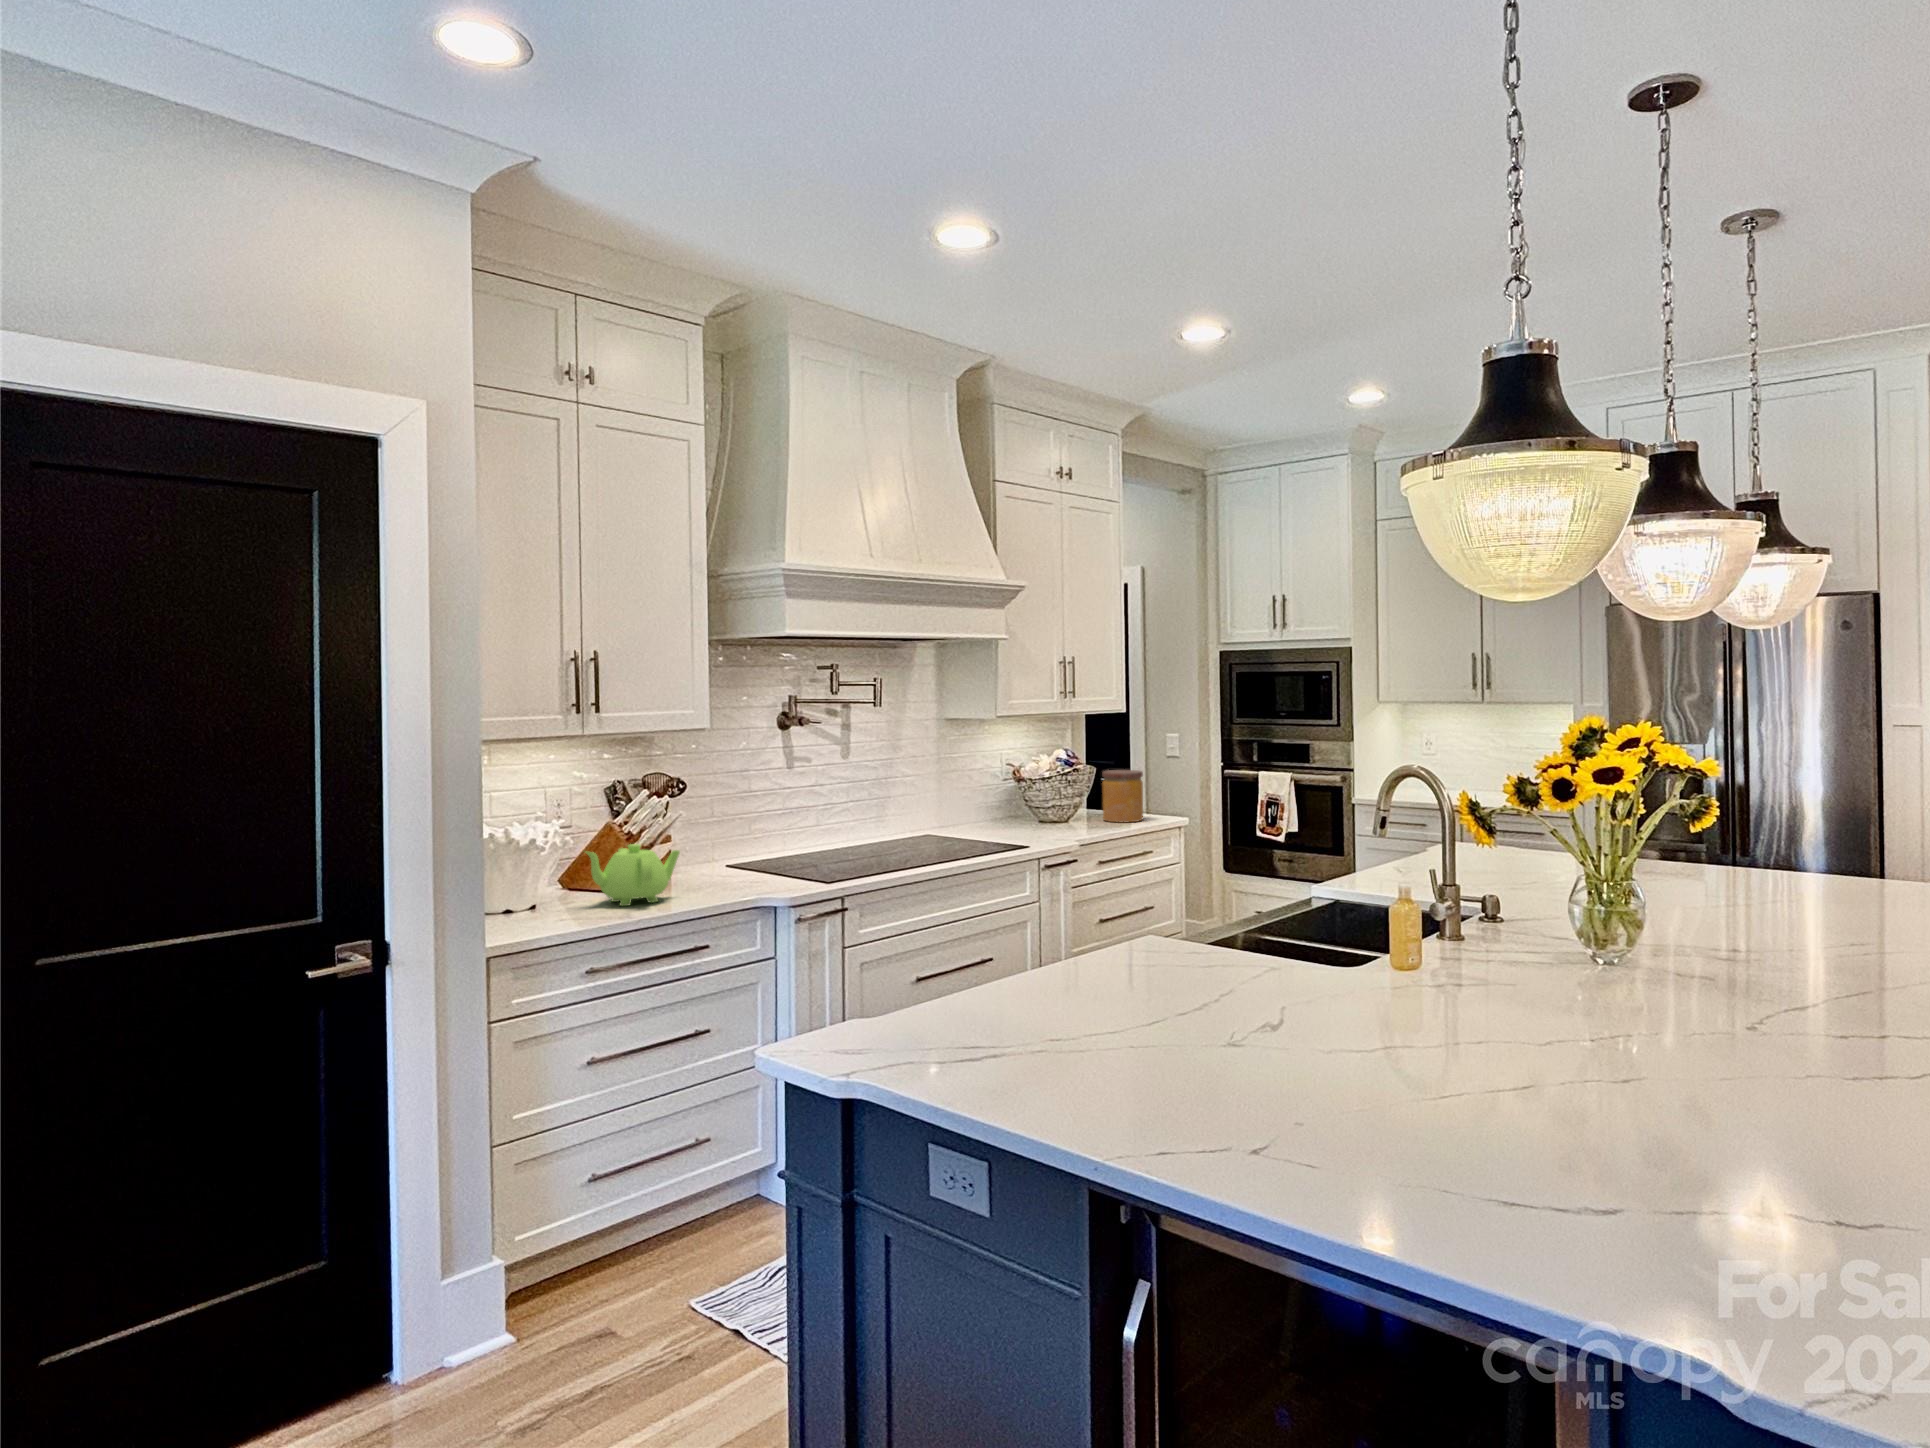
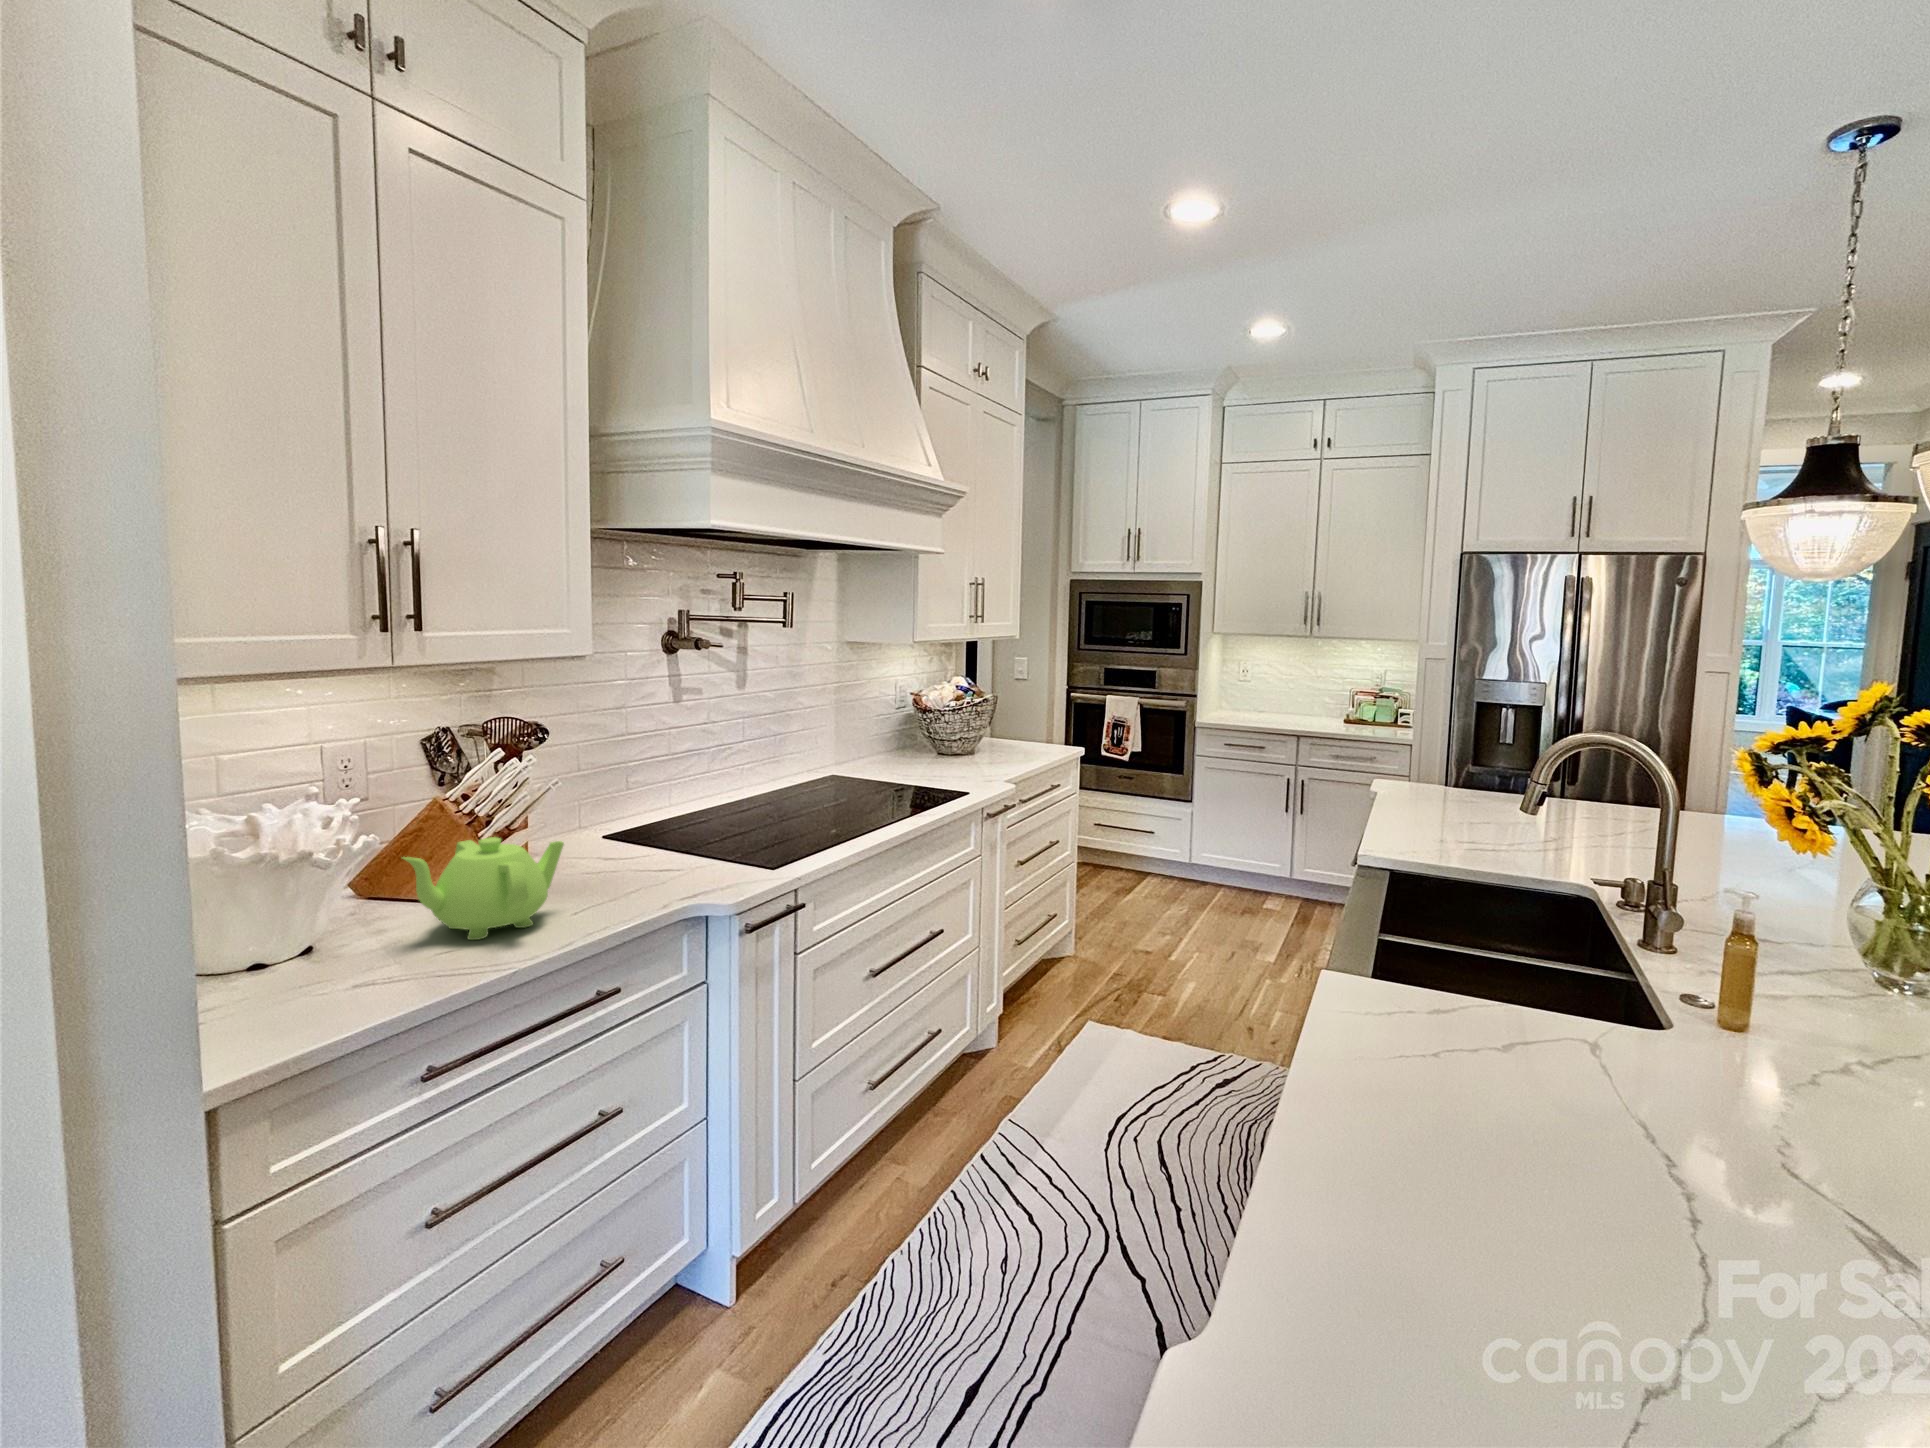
jar: present [1102,770,1143,823] -> none [998,698,1042,755]

